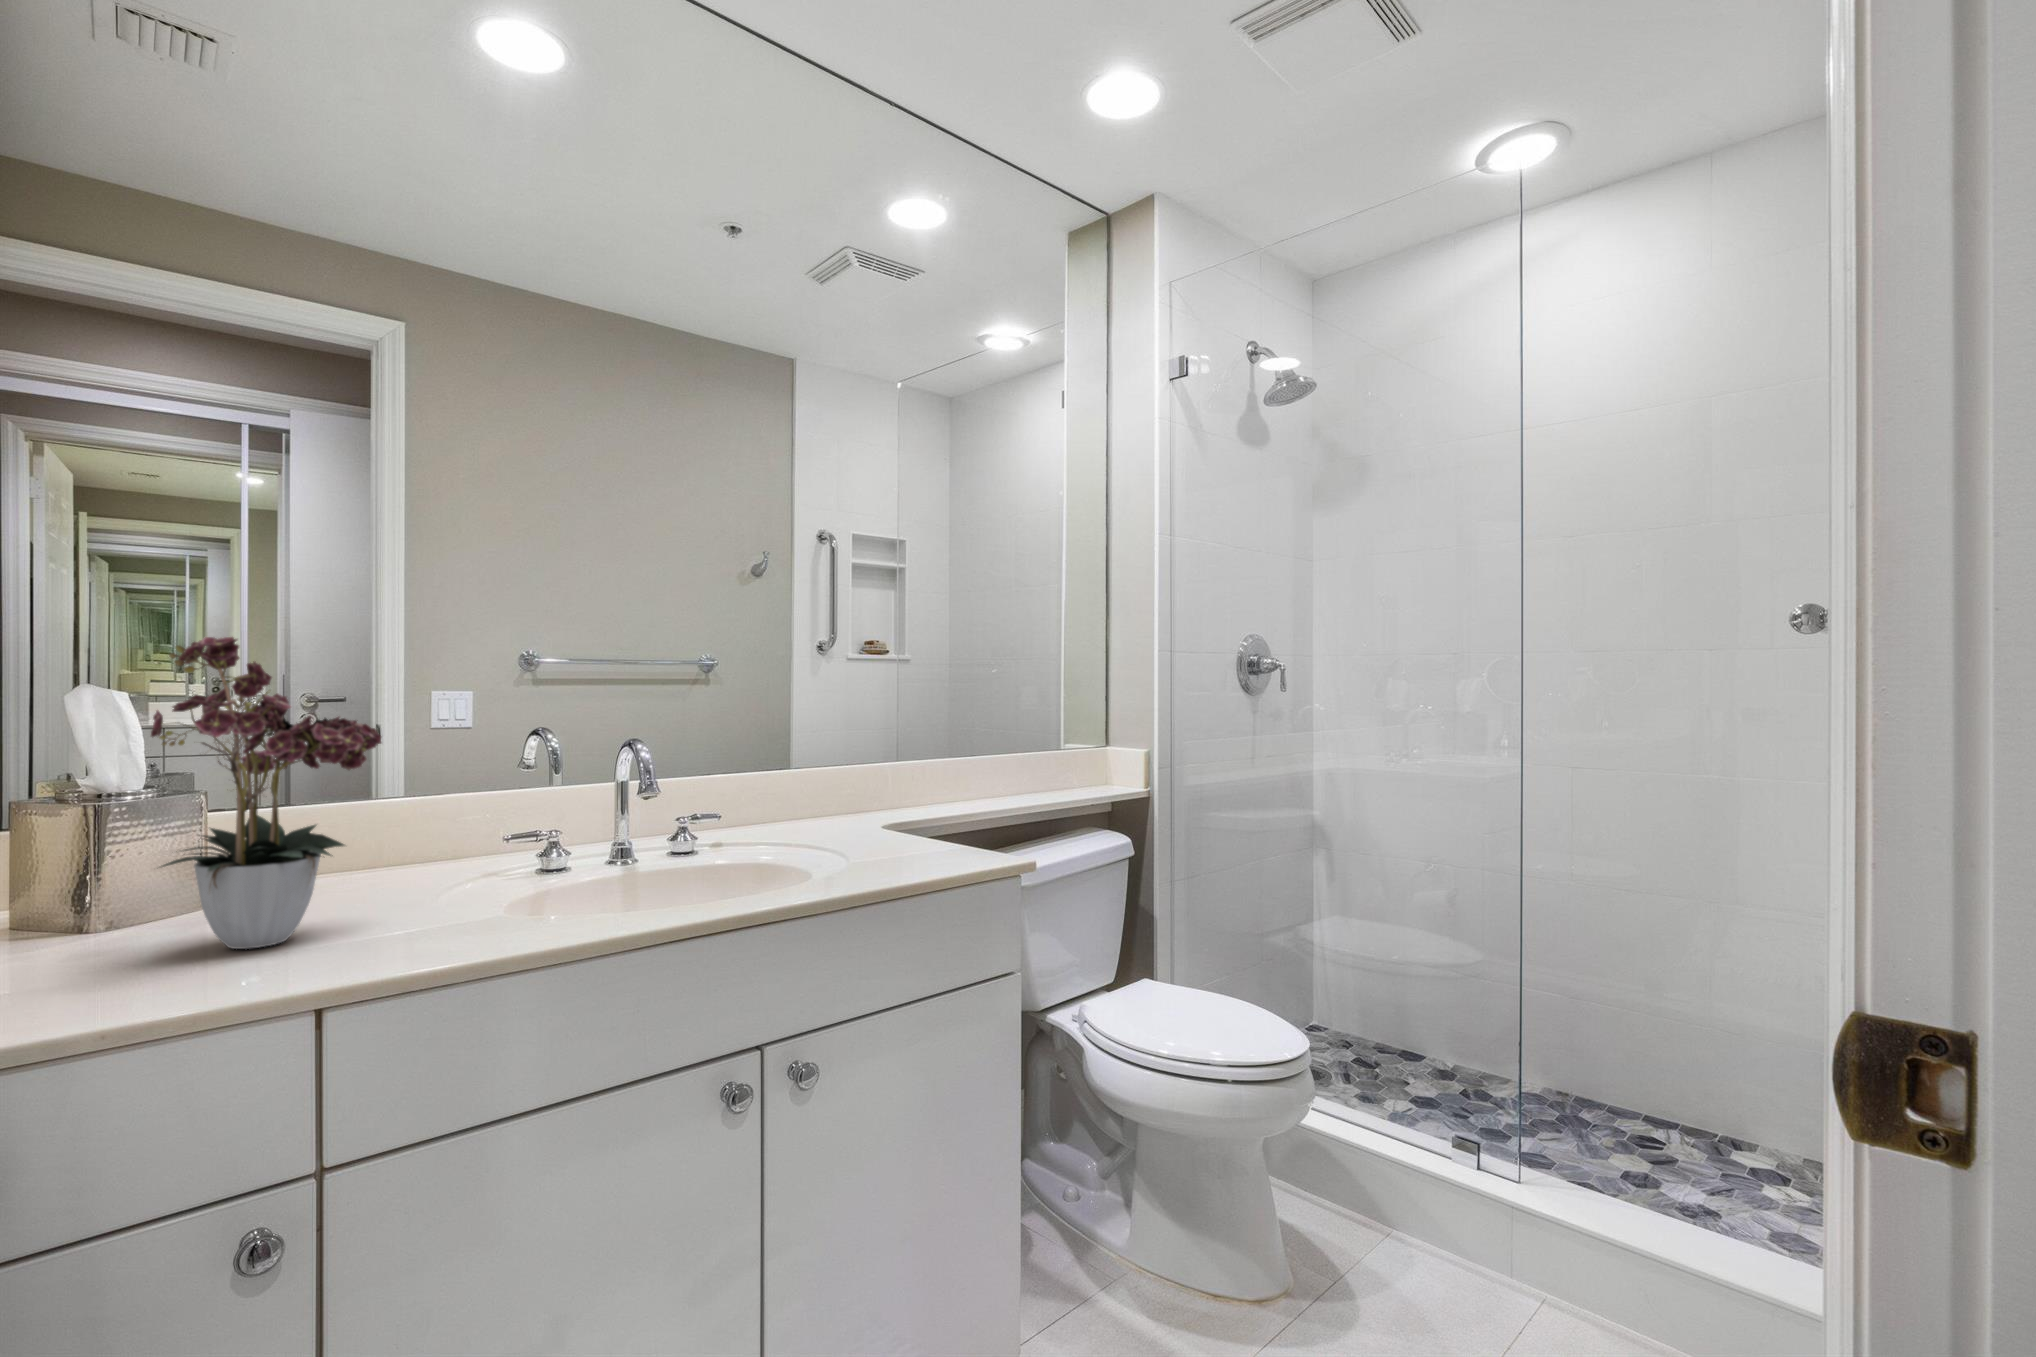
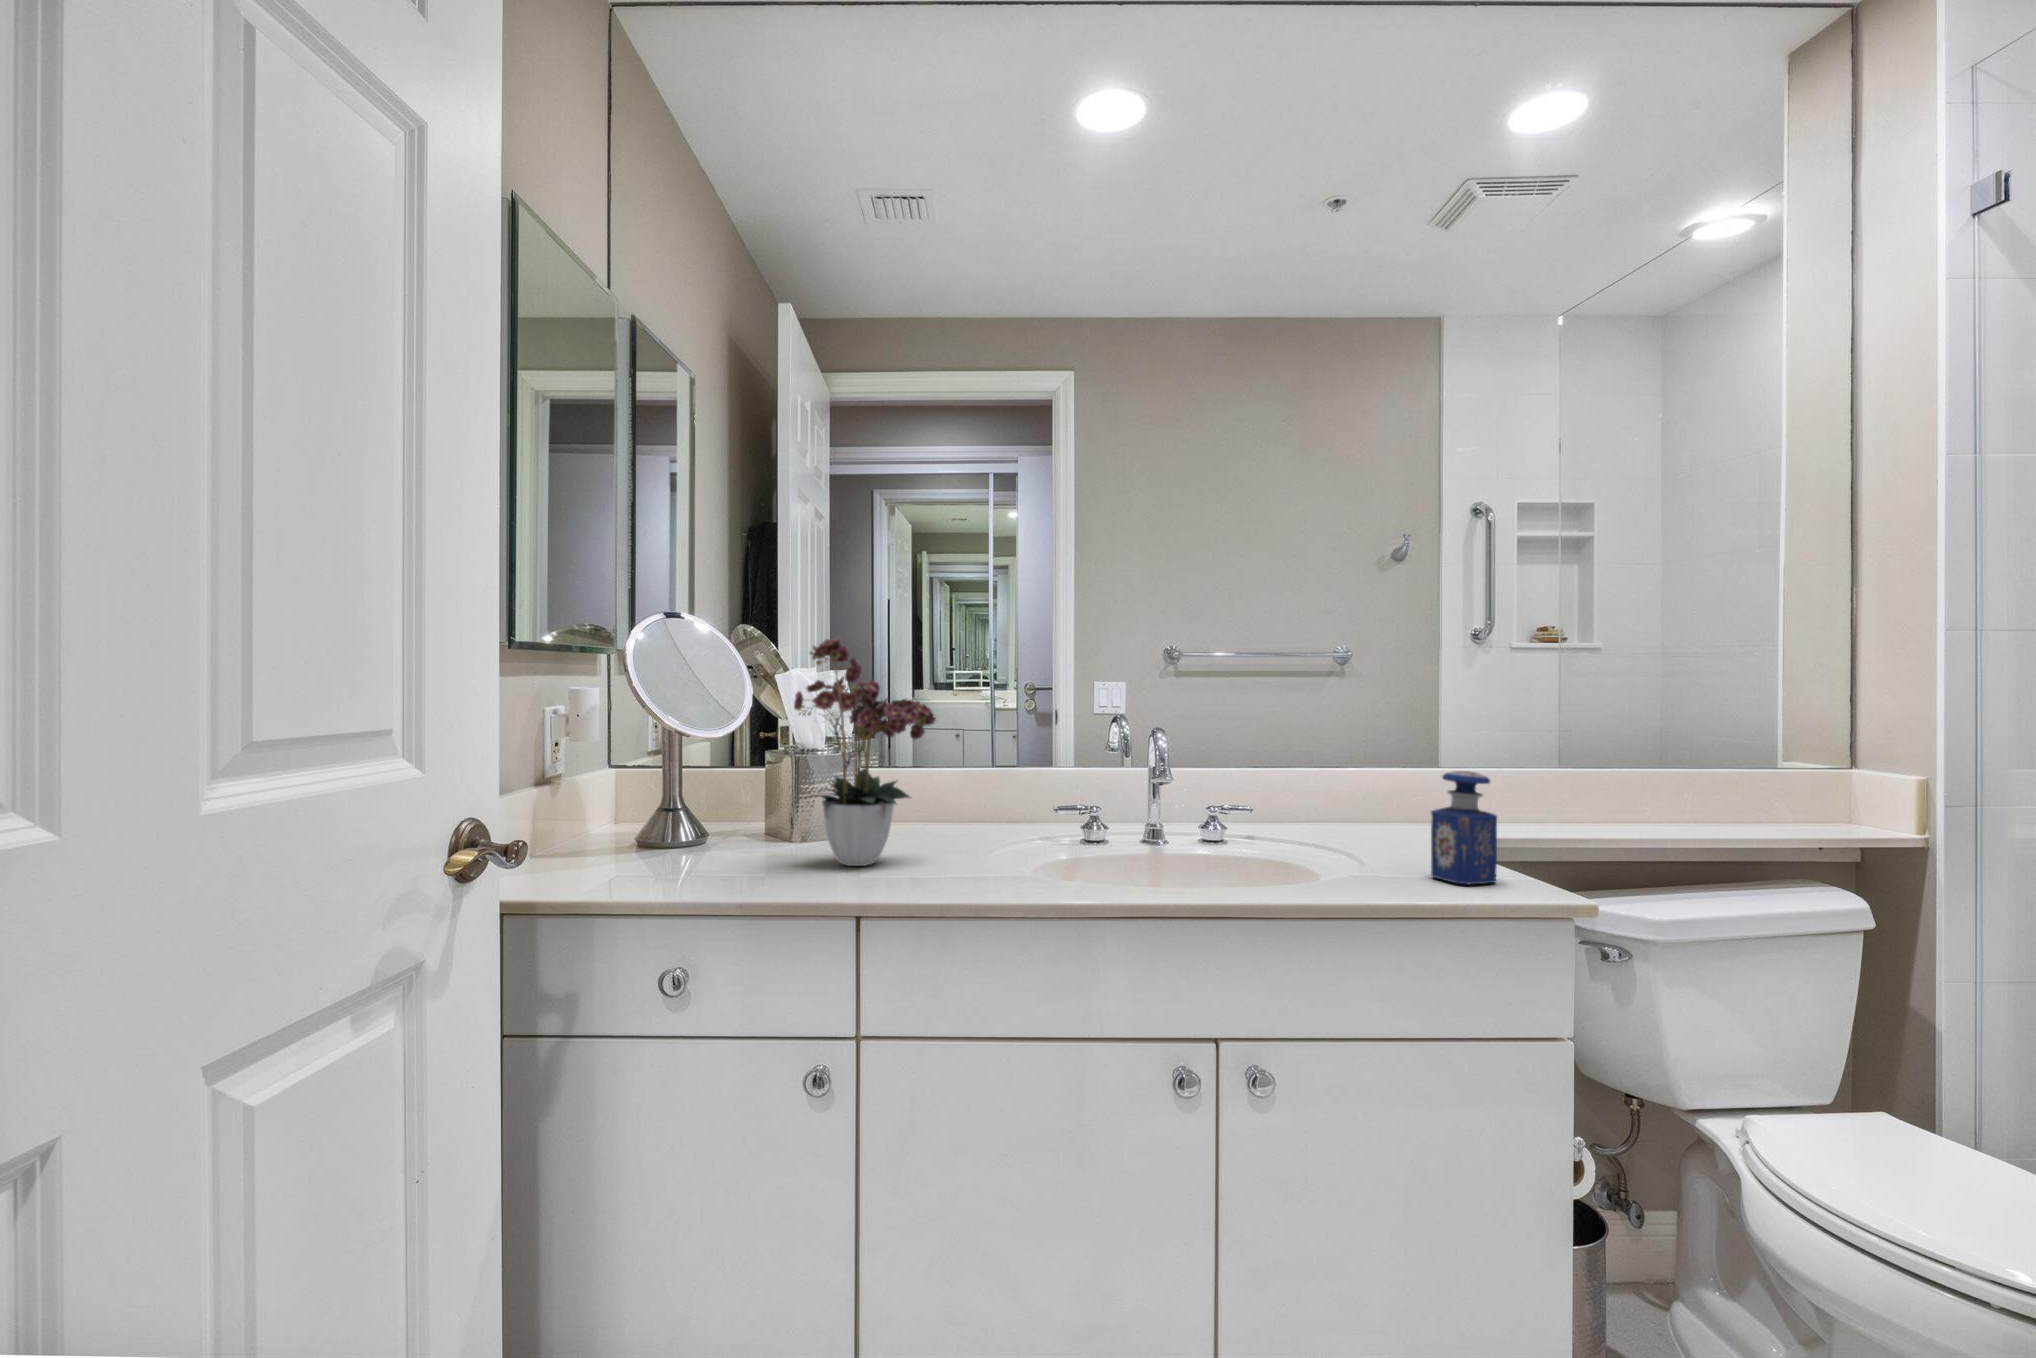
perfume bottle: none [910,766,961,861] -> present [1431,771,1497,884]

